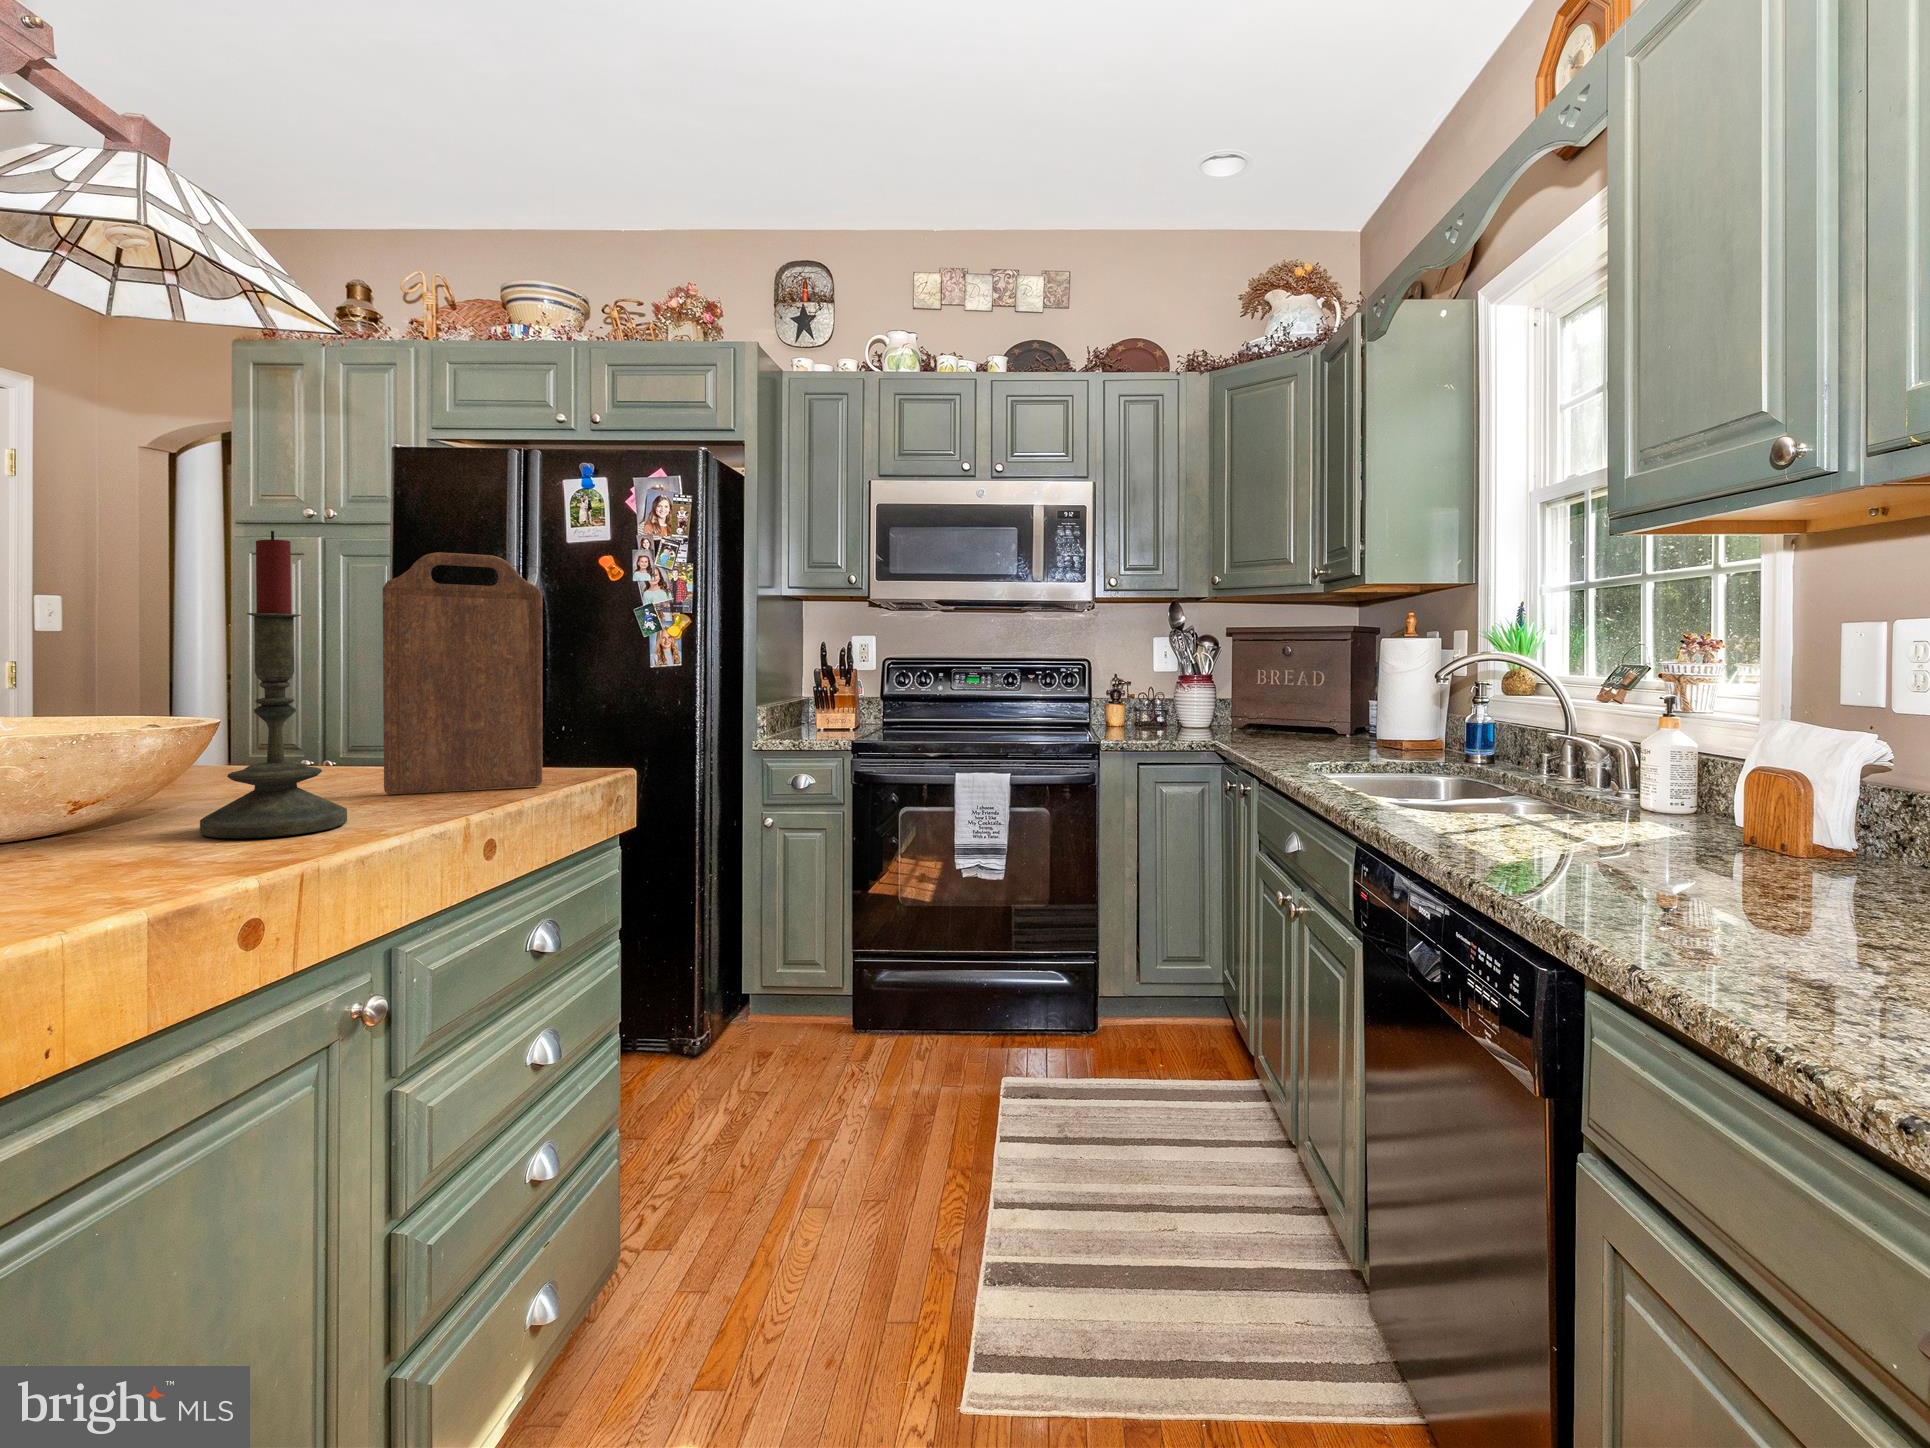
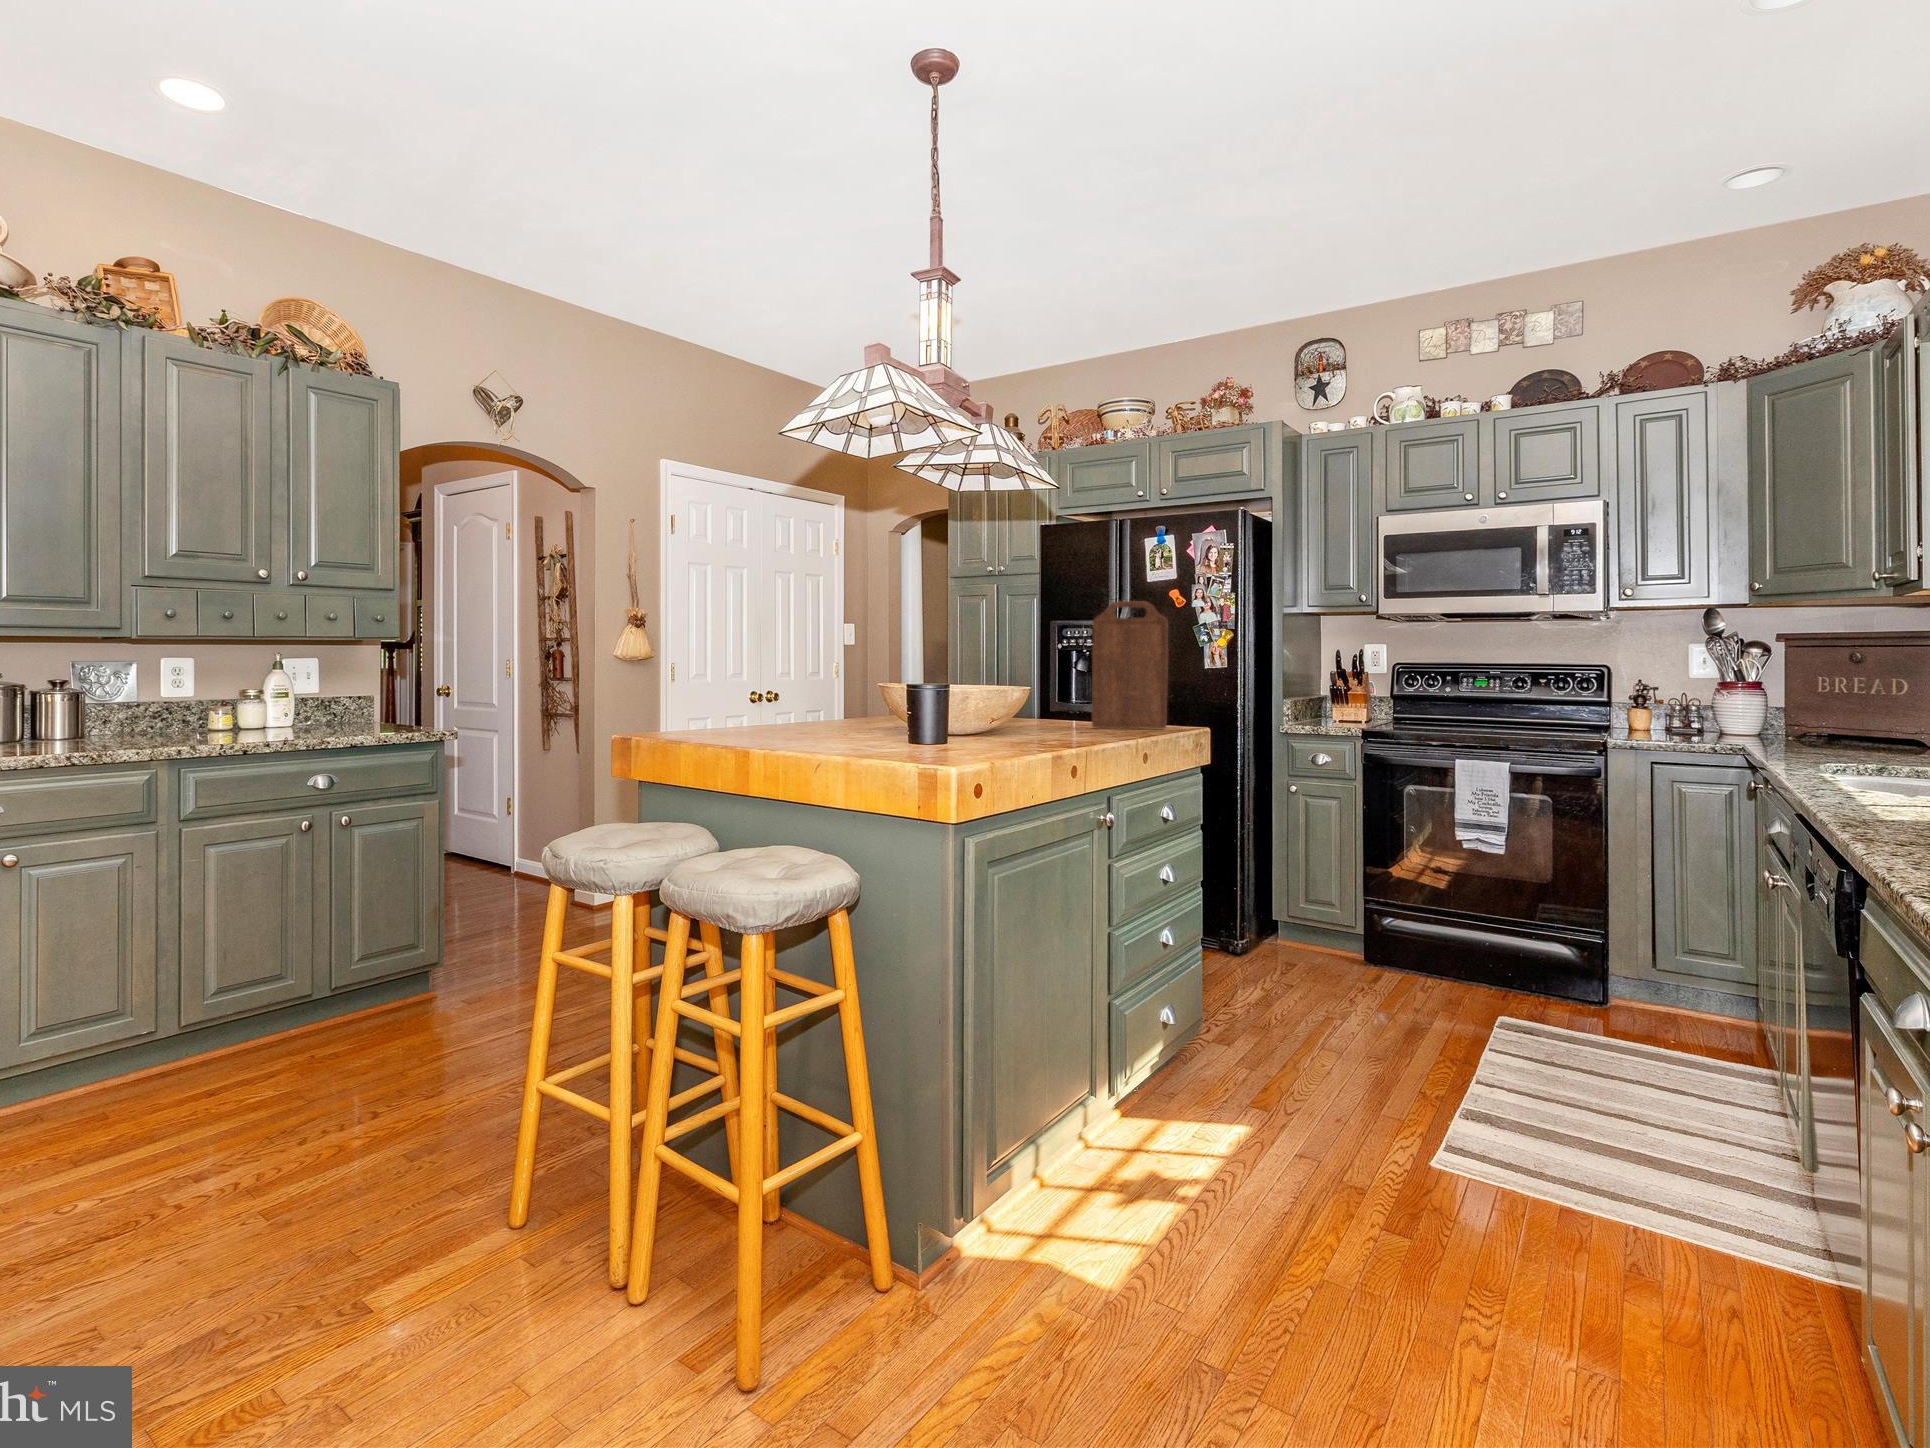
candle: present [200,531,347,838] -> none [1036,597,1090,736]

